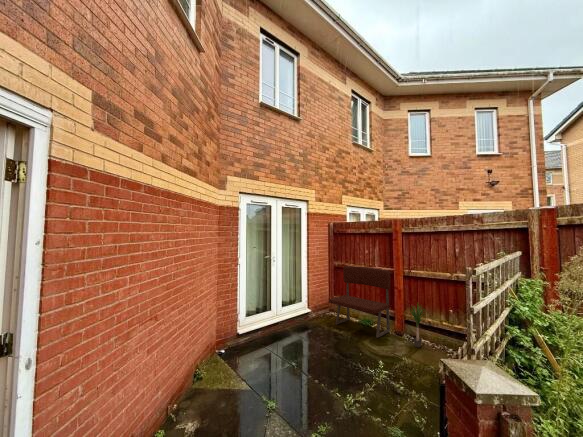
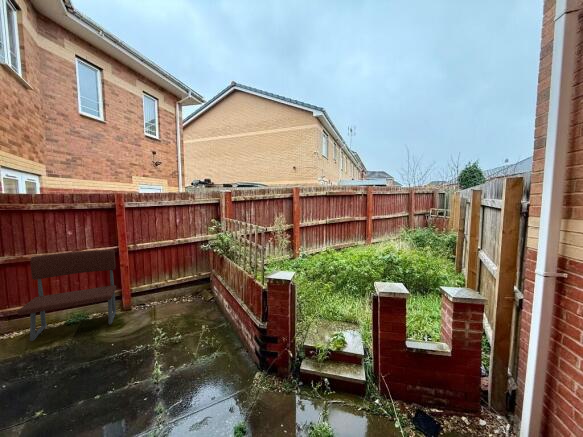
potted plant: present [411,306,423,347] -> none [136,270,167,312]

